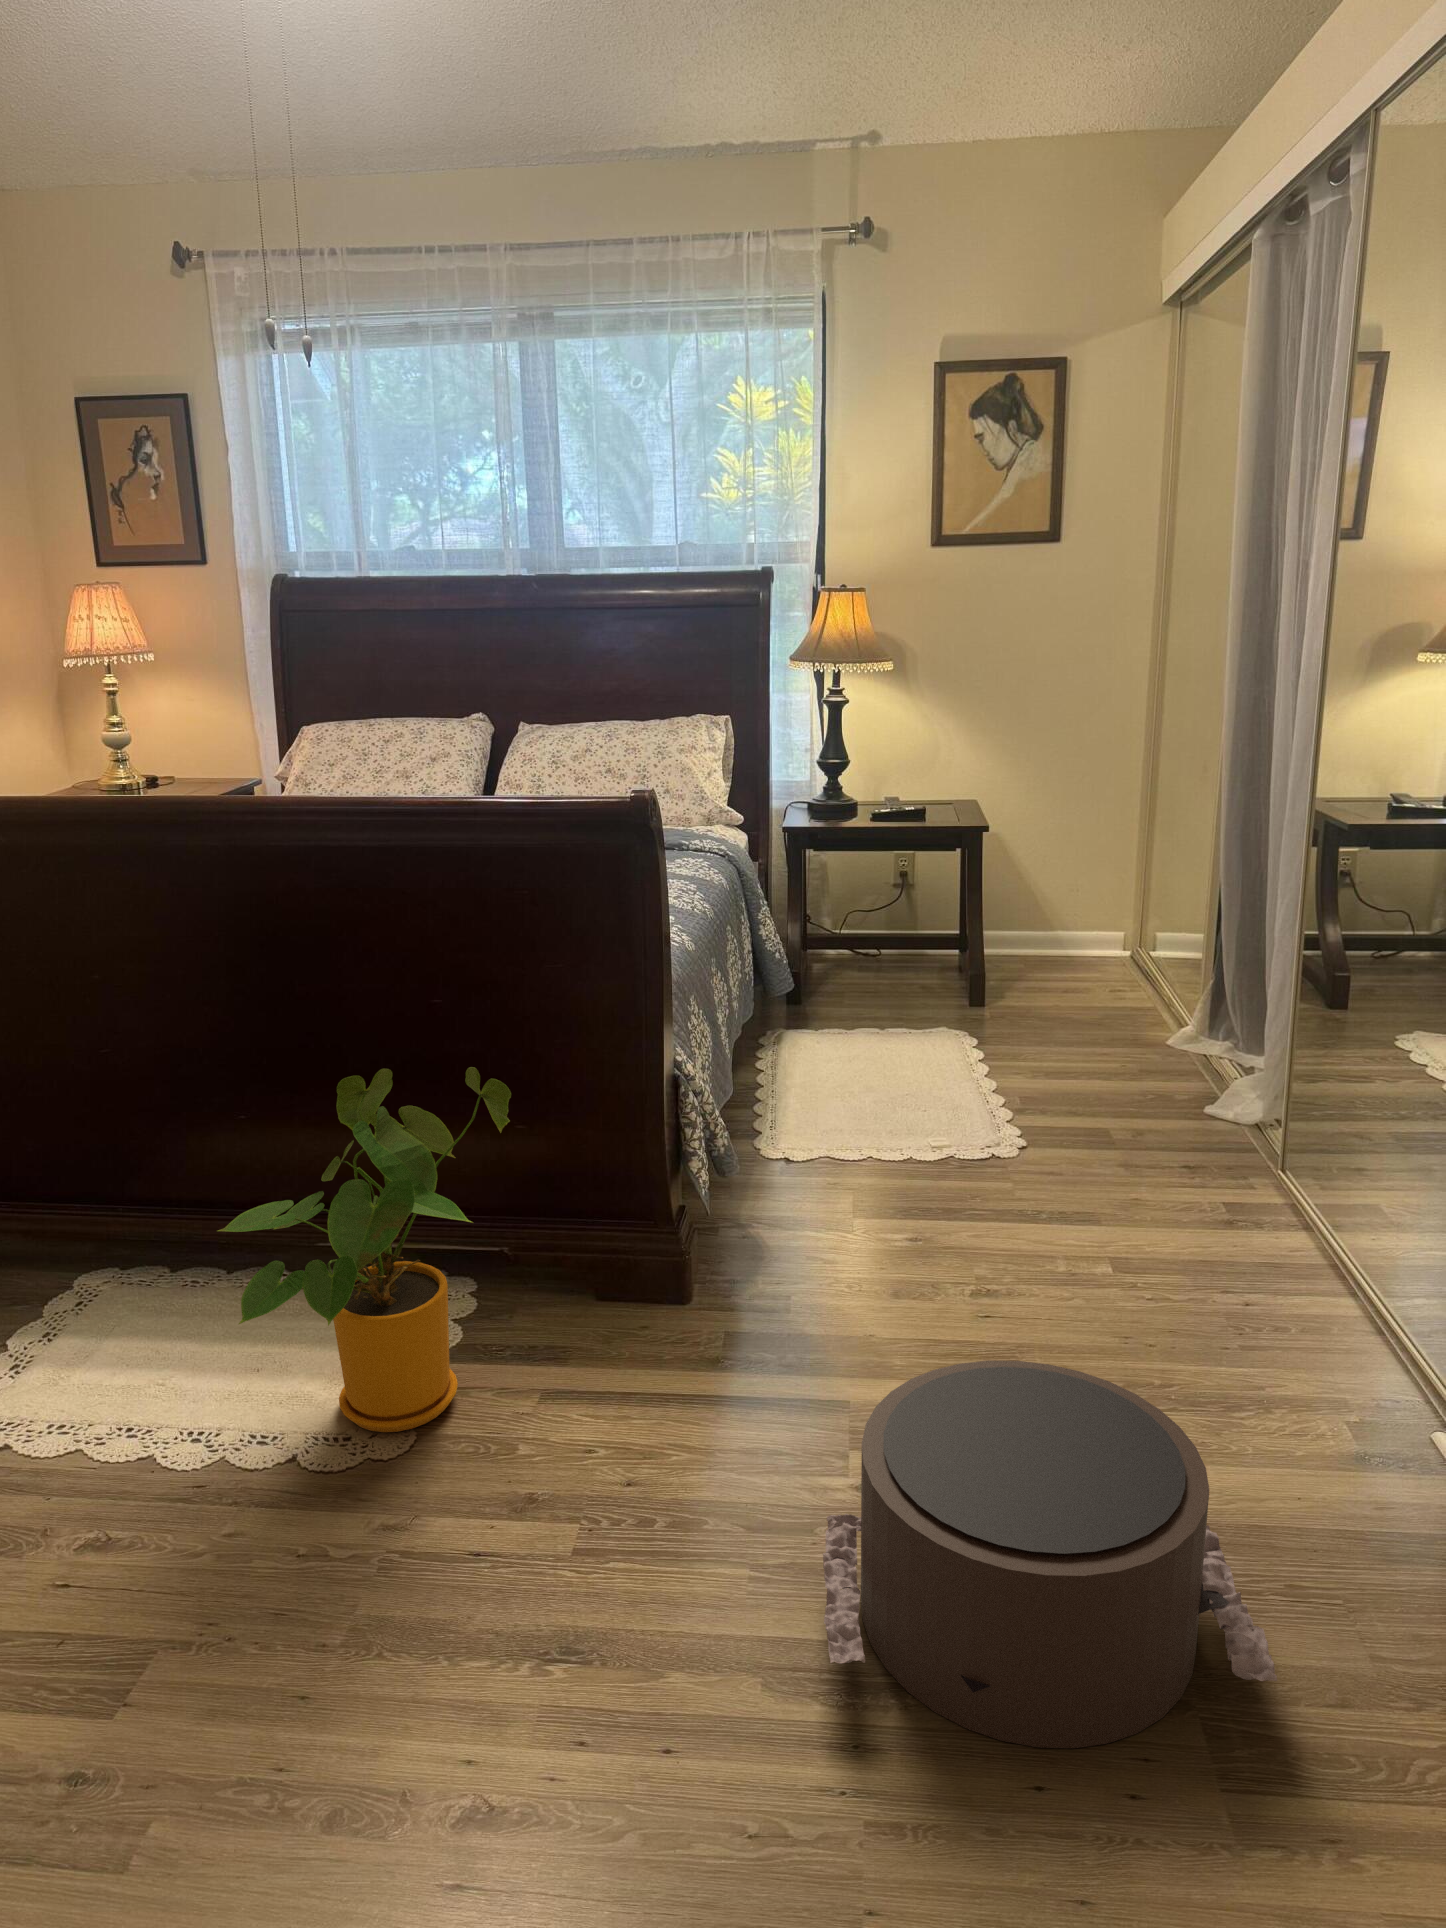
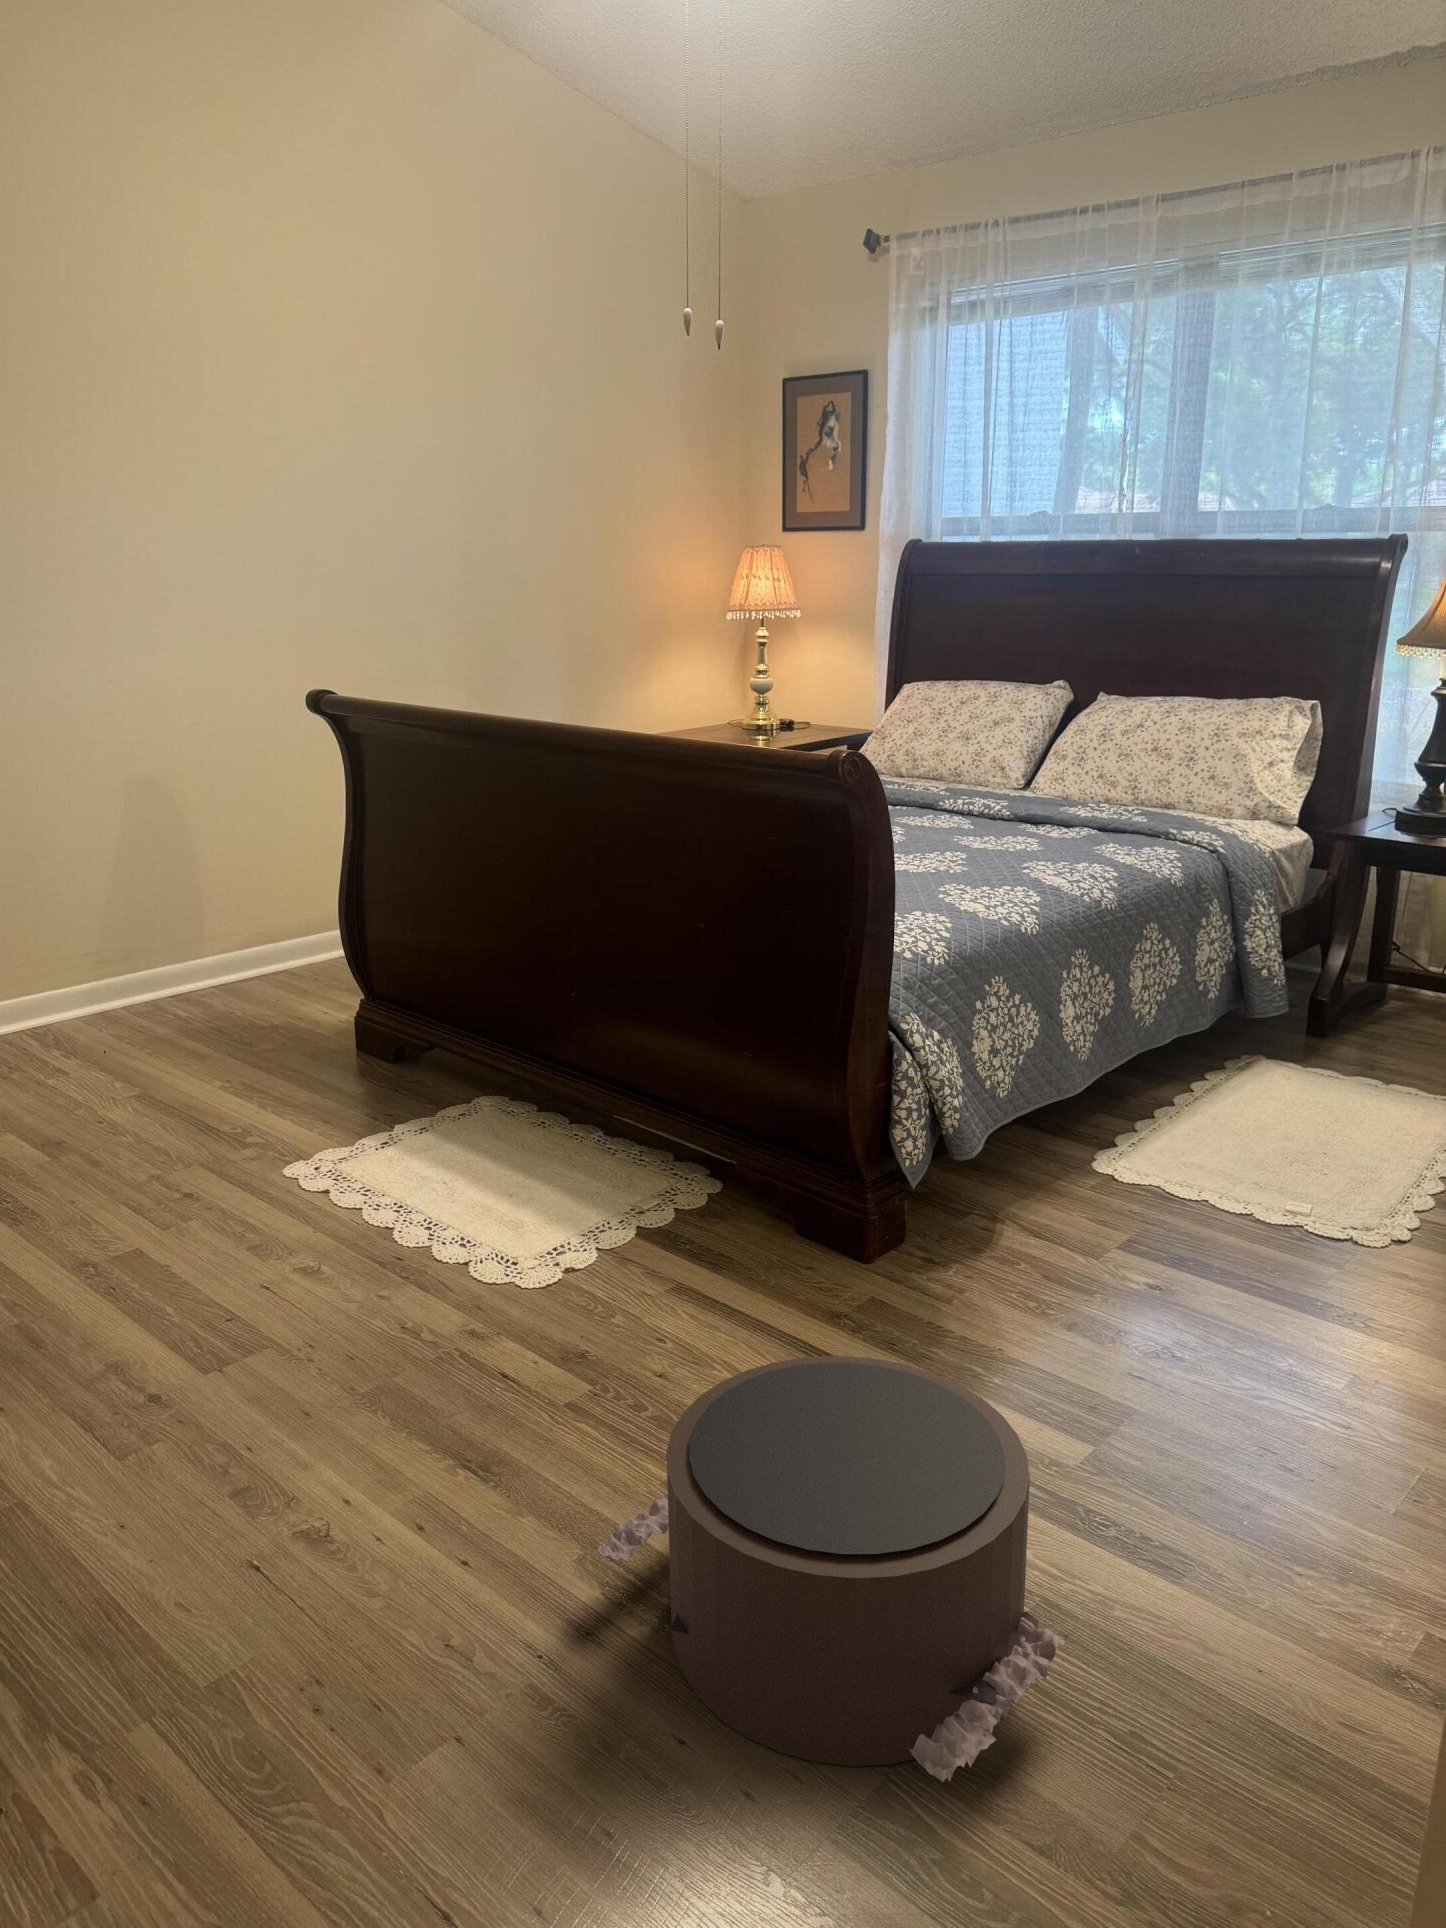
house plant: present [218,1067,511,1432] -> none [431,966,727,1276]

